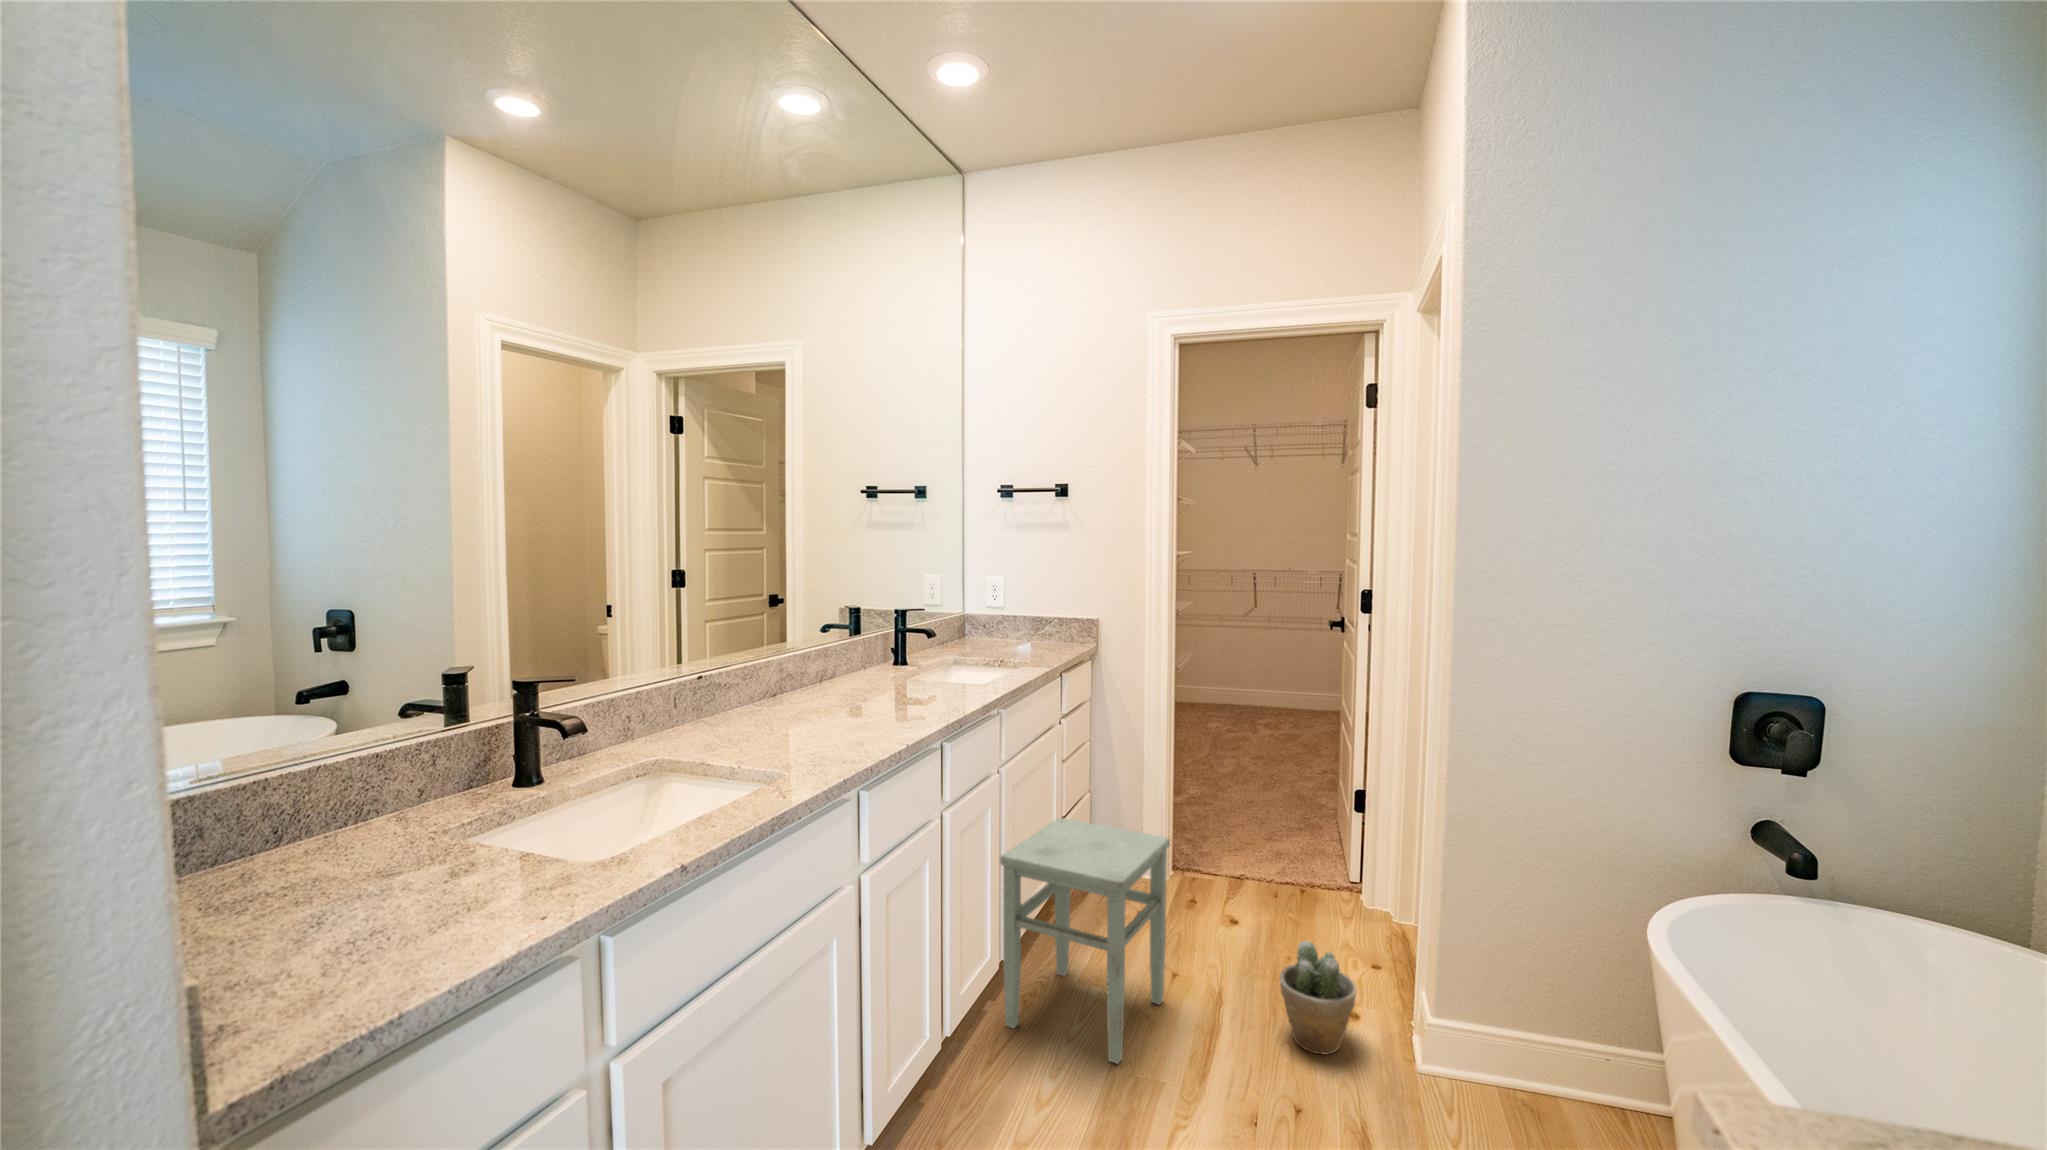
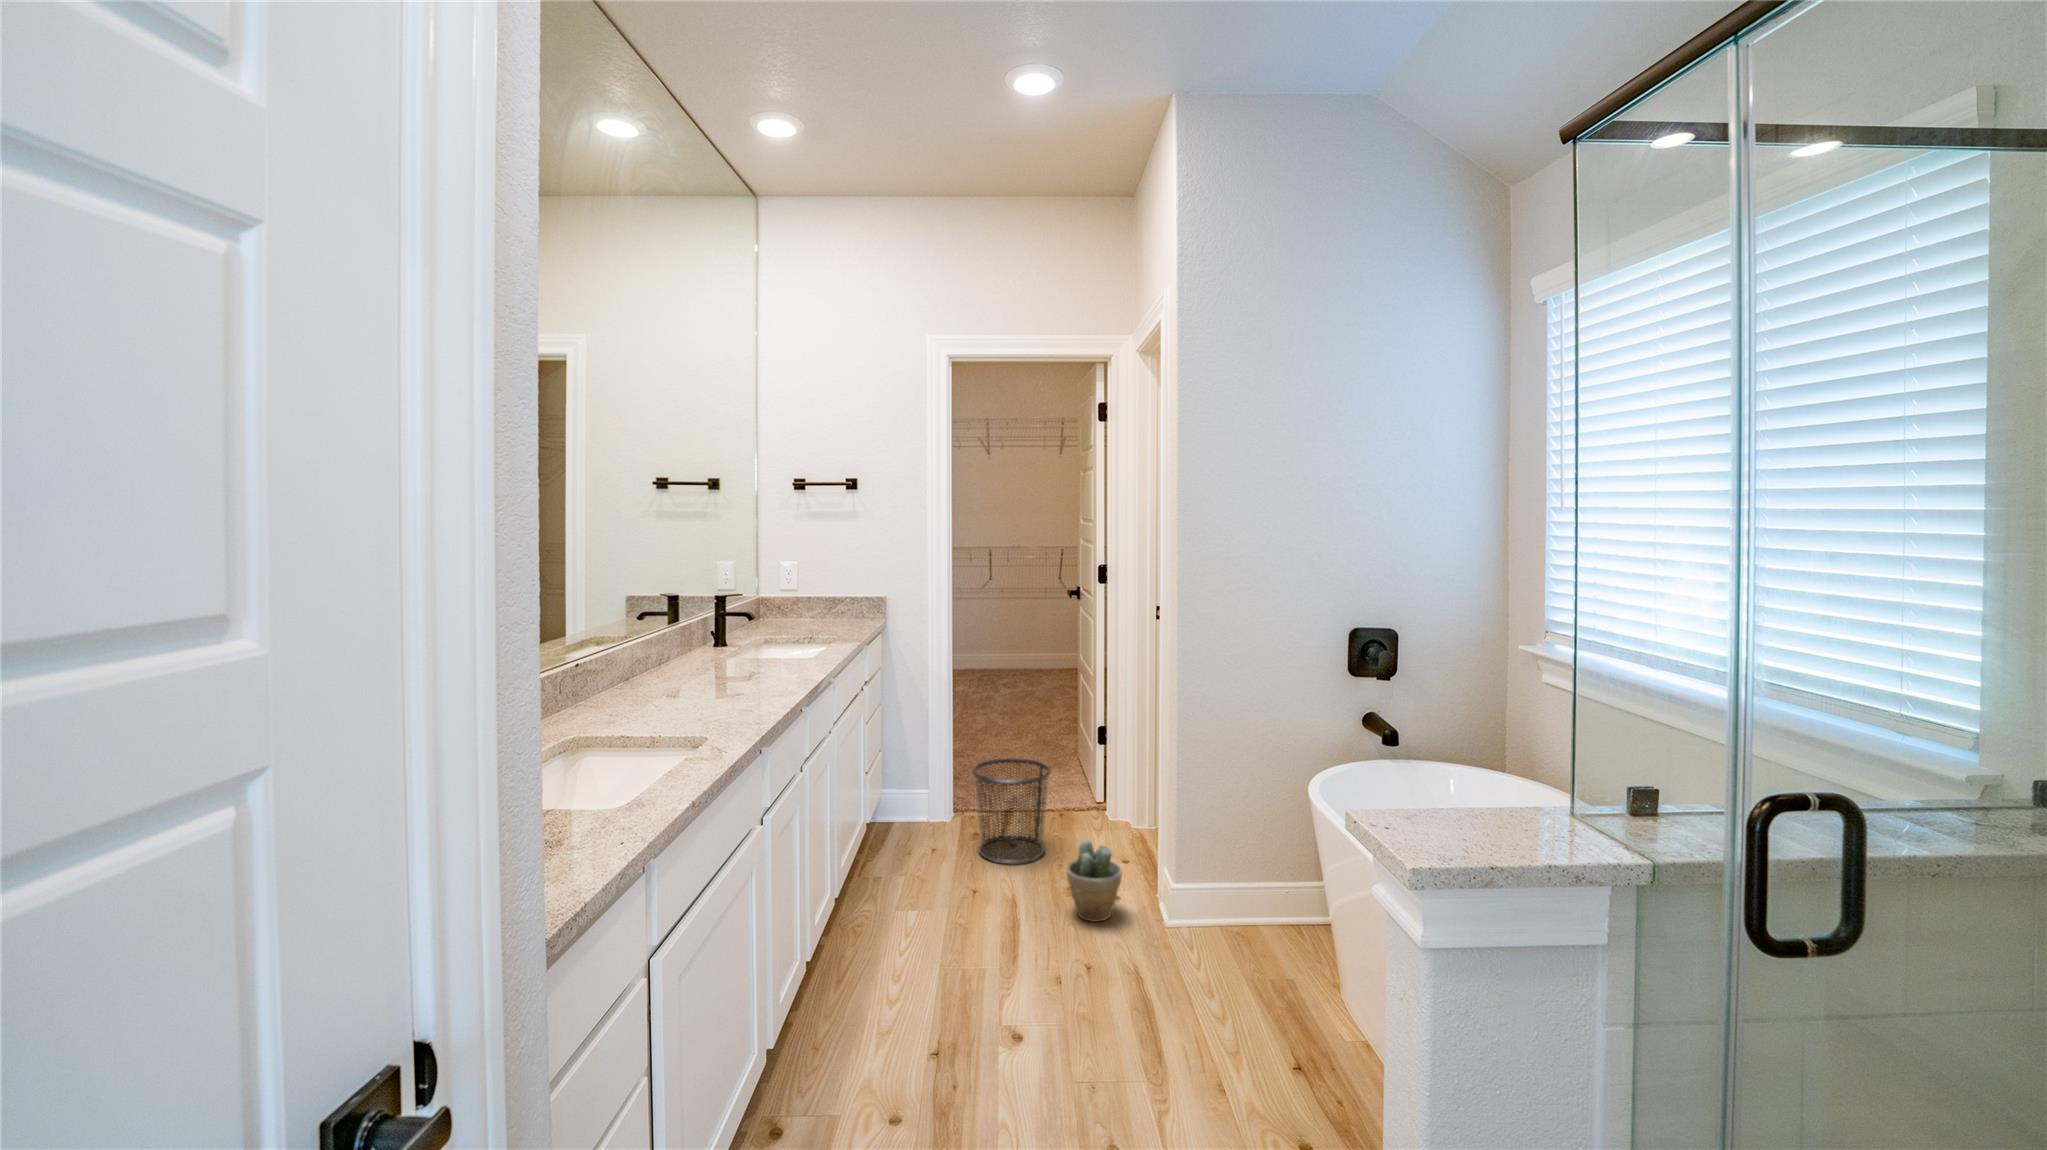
waste bin: none [1181,815,1280,948] -> present [972,758,1051,864]
stool: present [1000,818,1170,1064] -> none [846,770,978,954]

